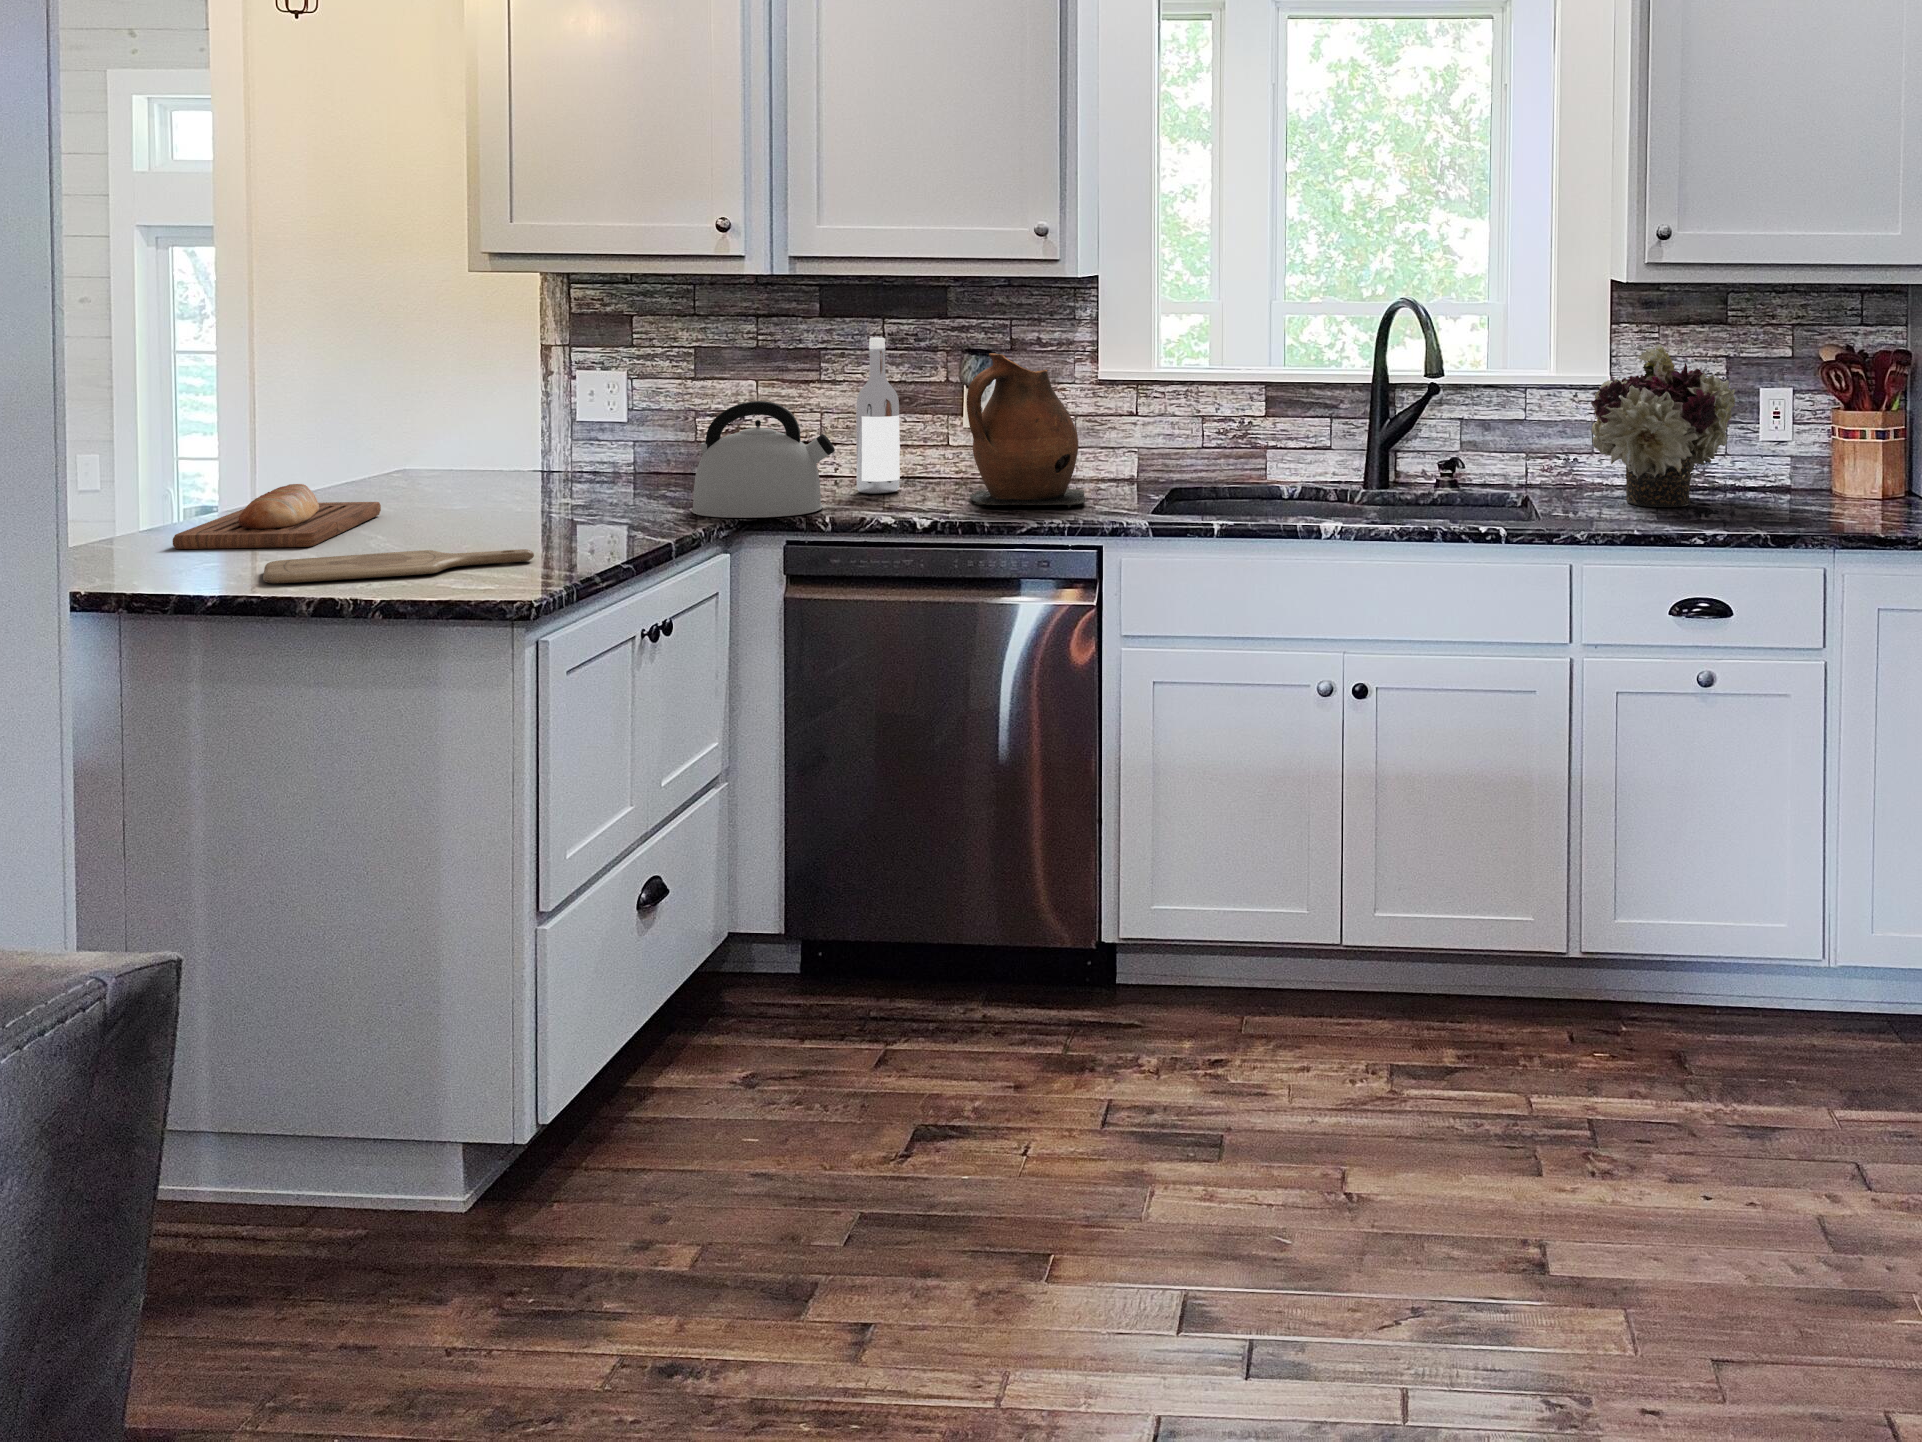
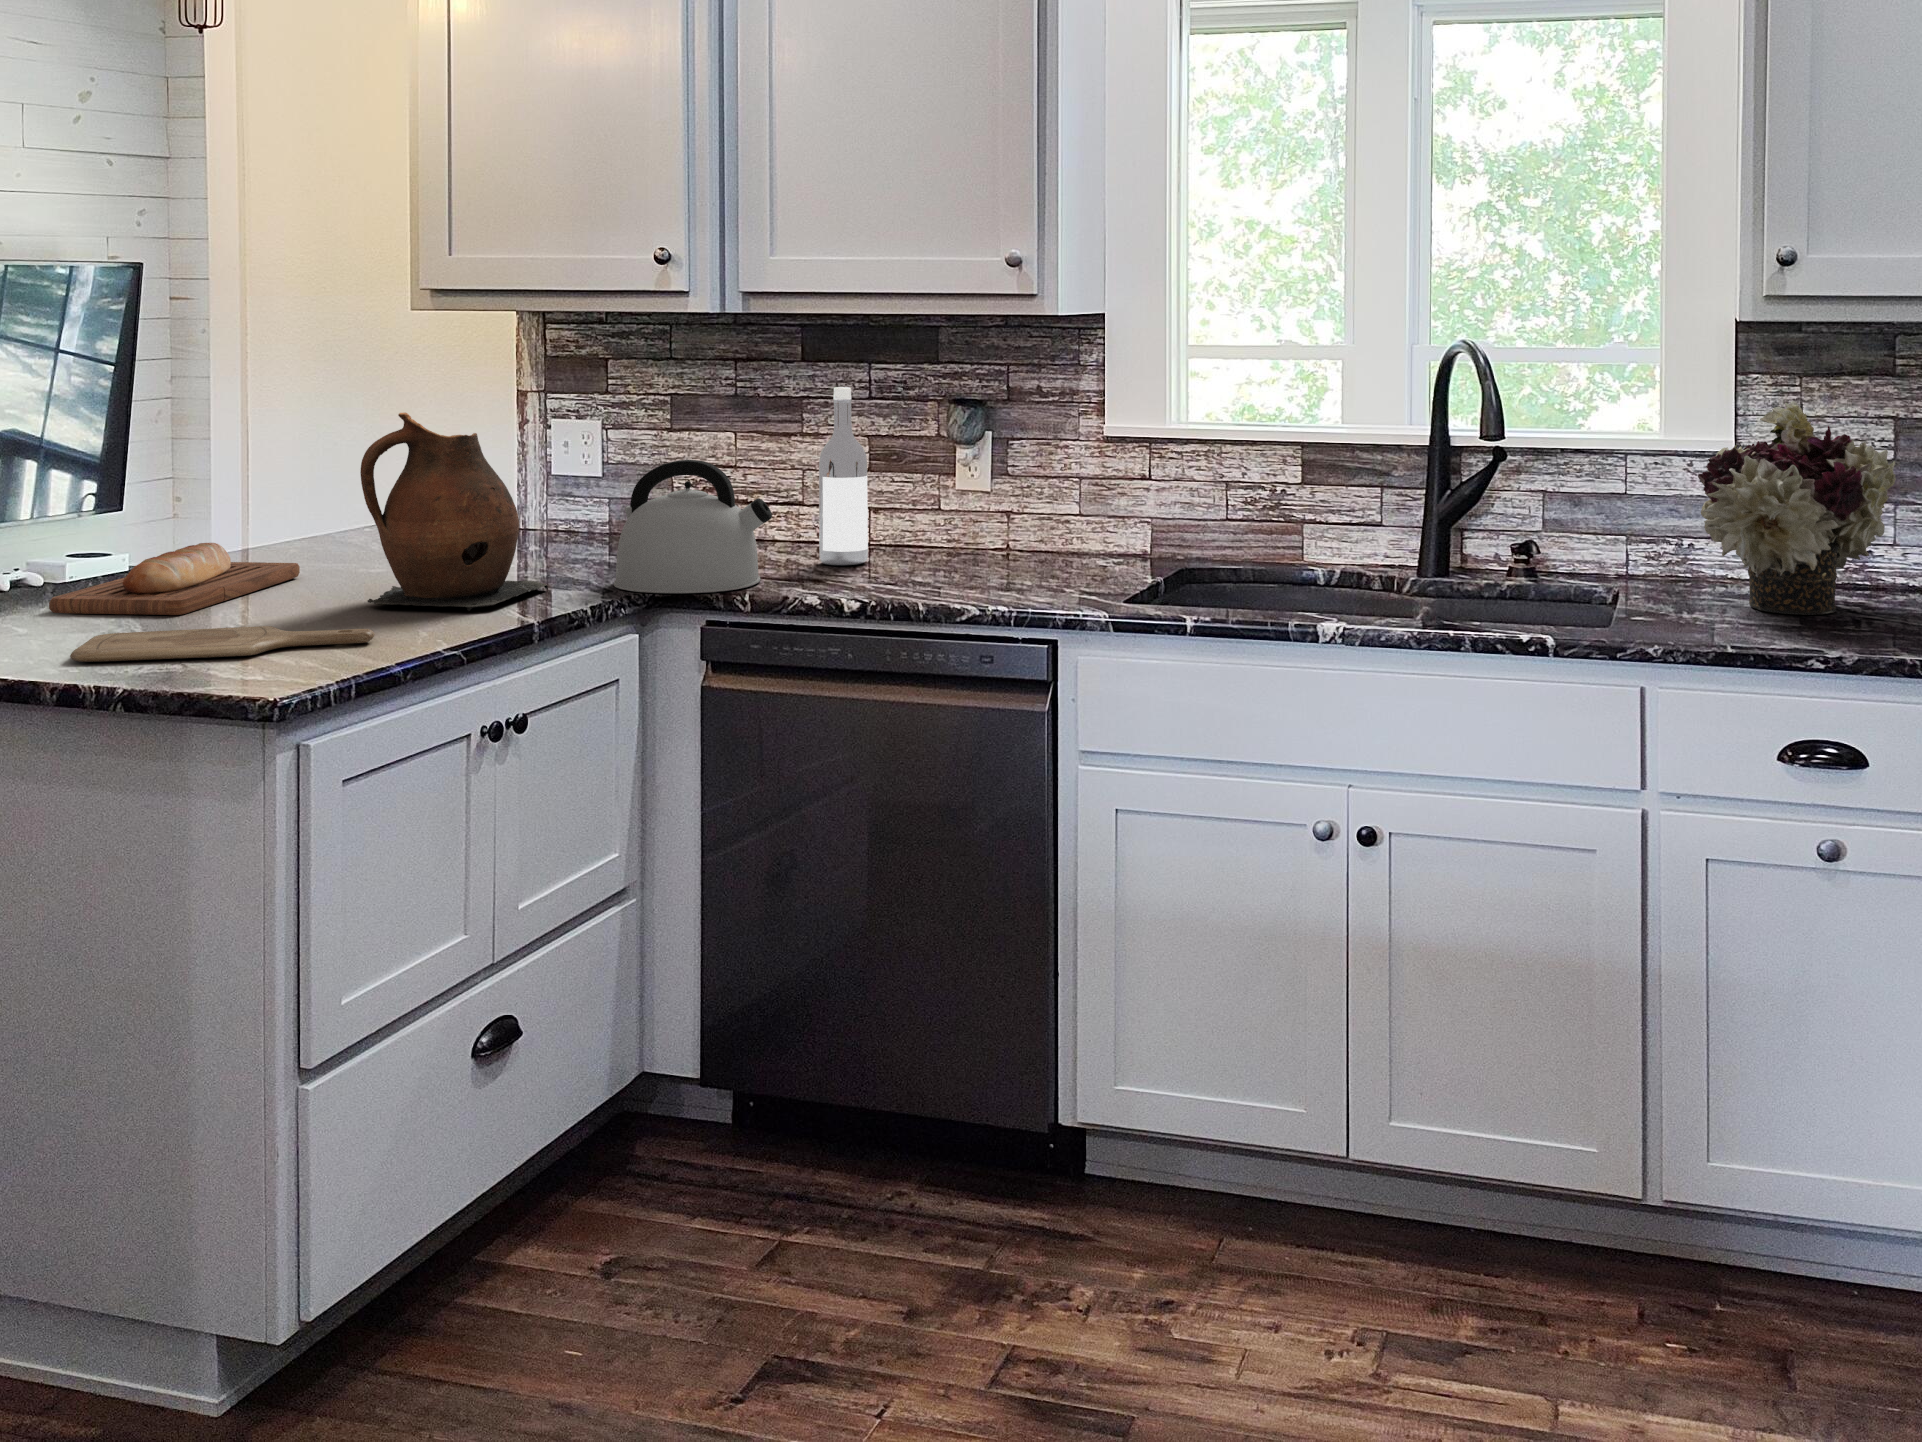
ceramic pitcher: present [967,353,1084,508] -> present [360,413,548,611]

